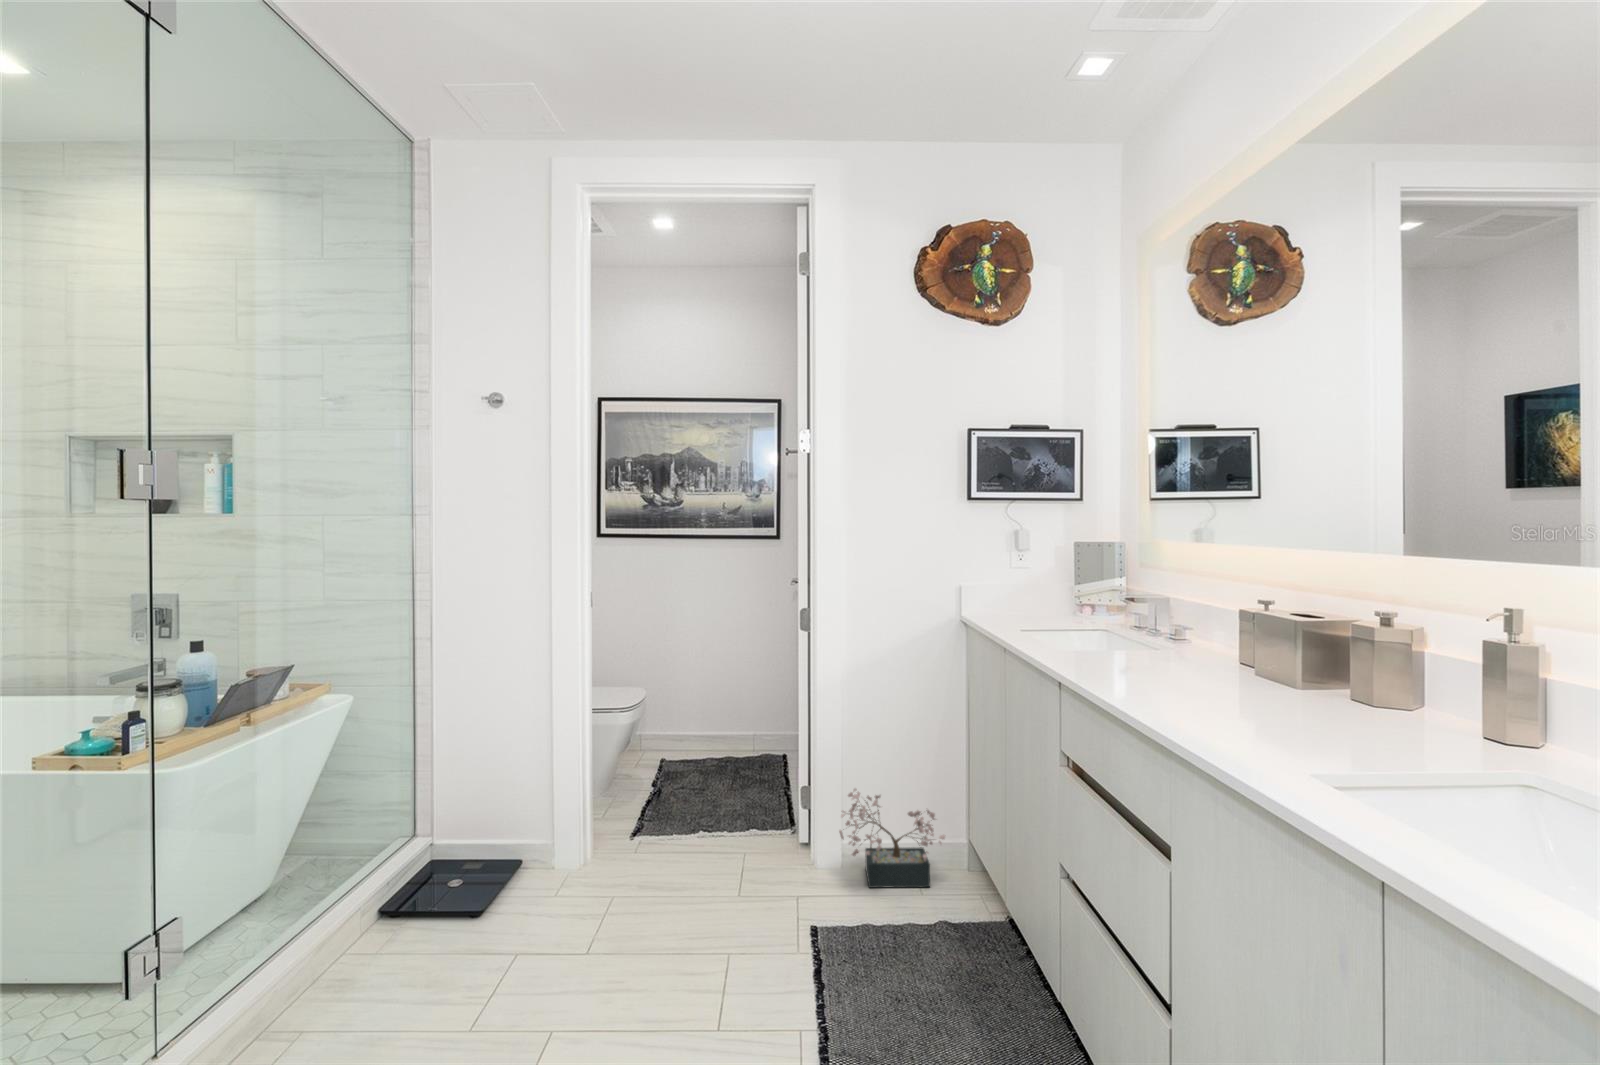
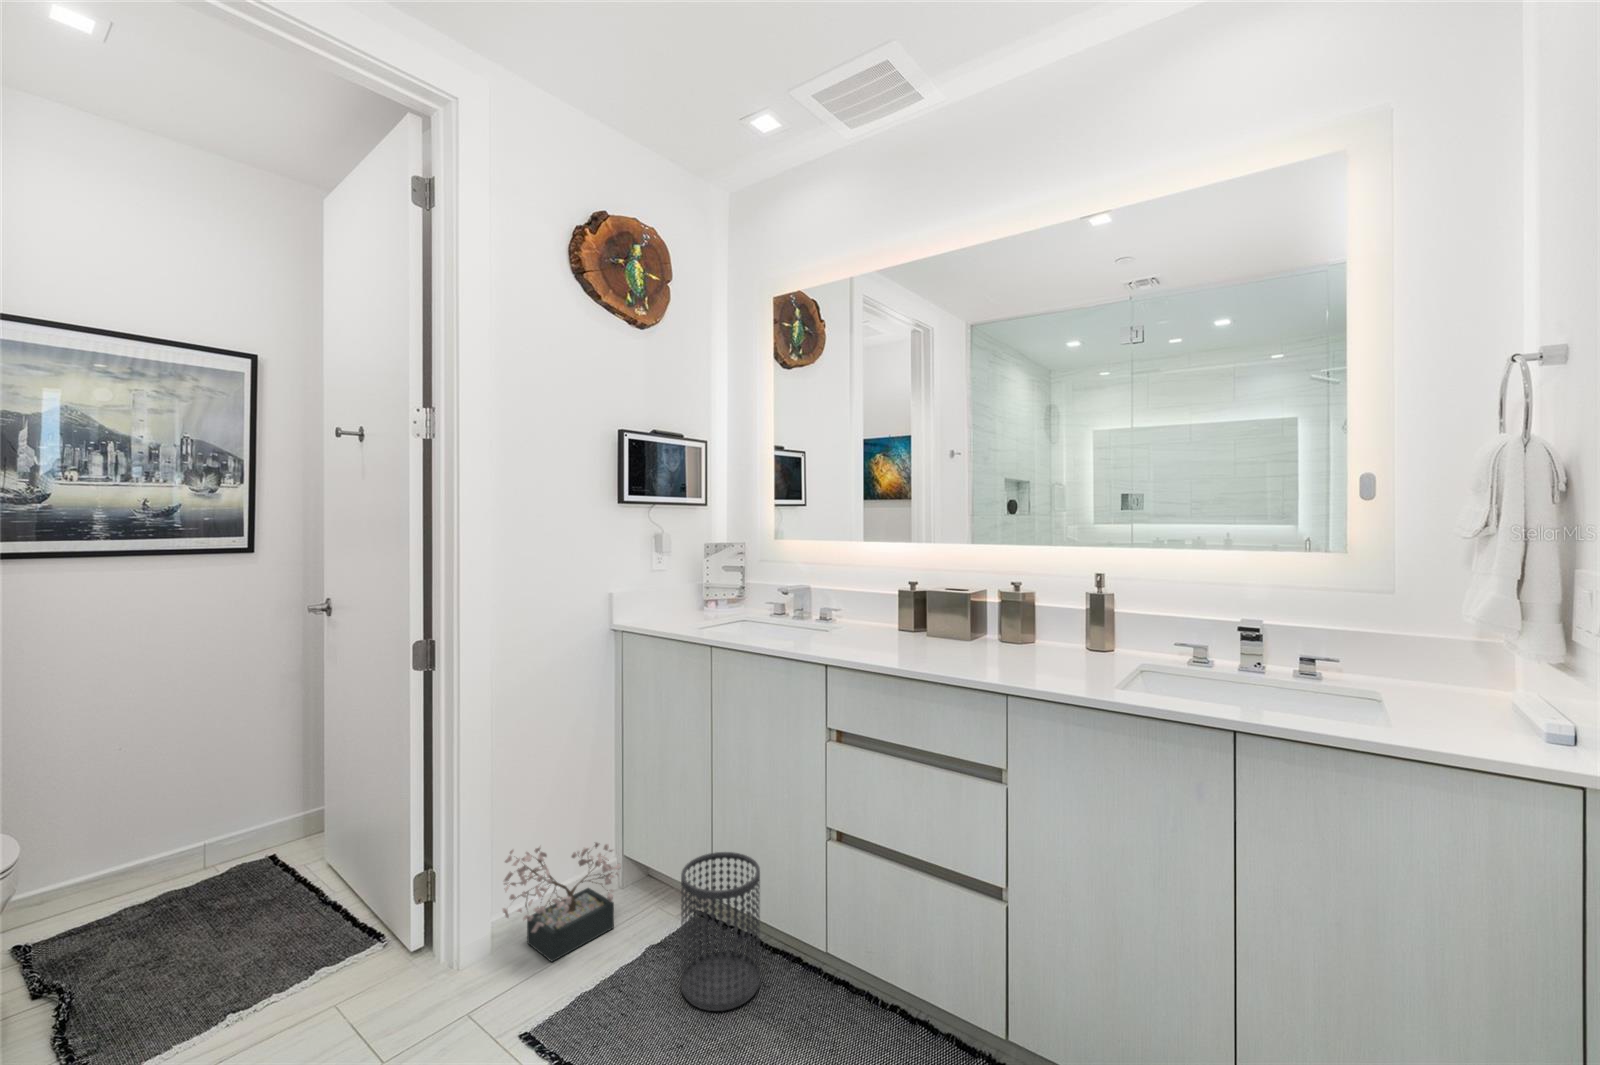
wastebasket: none [930,838,1006,981] -> present [681,852,760,1011]

